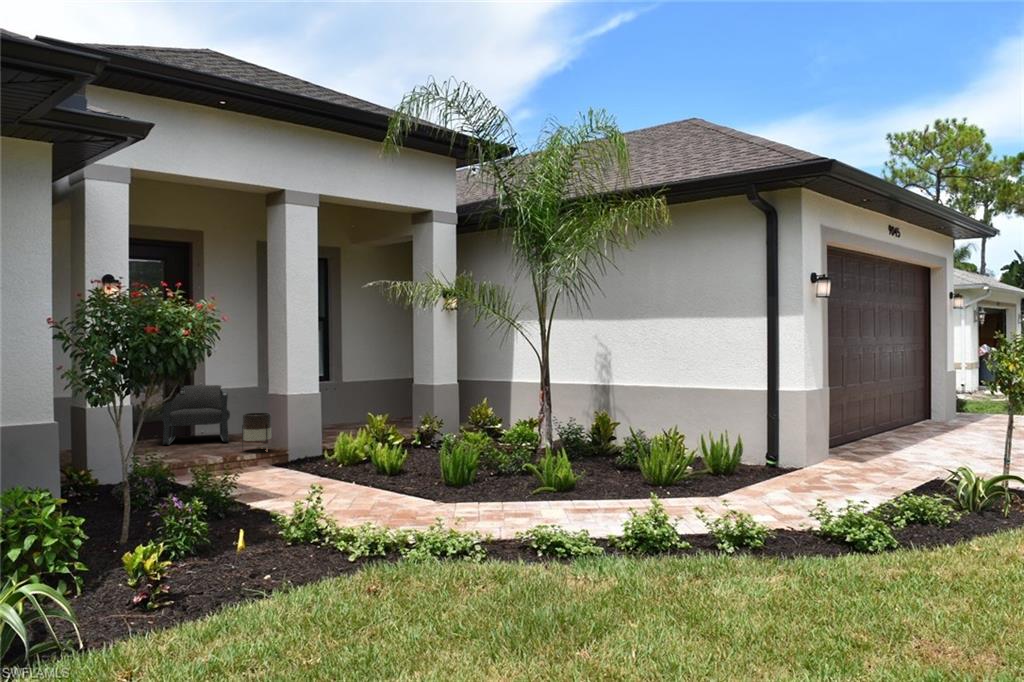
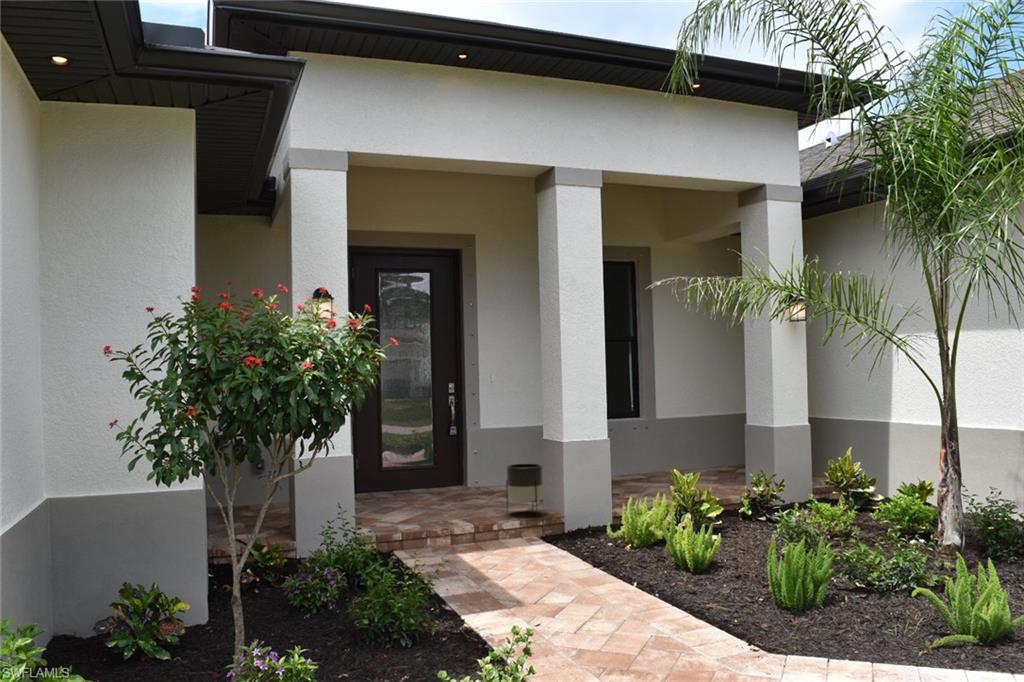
armchair: present [161,385,230,445] -> none [420,425,499,499]

